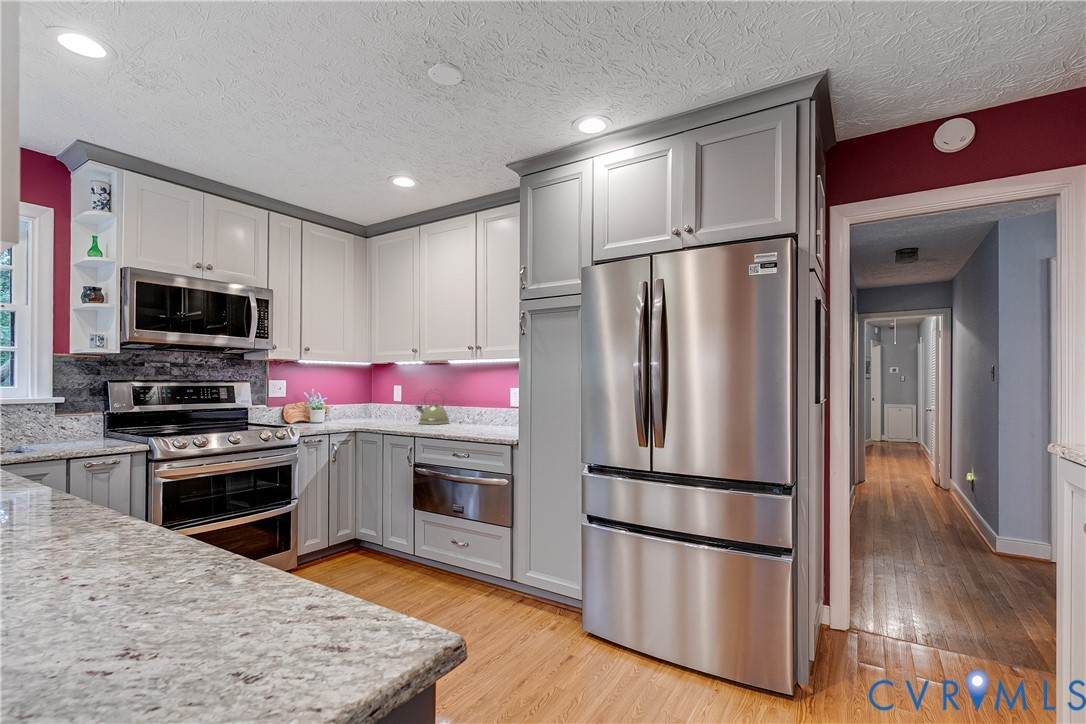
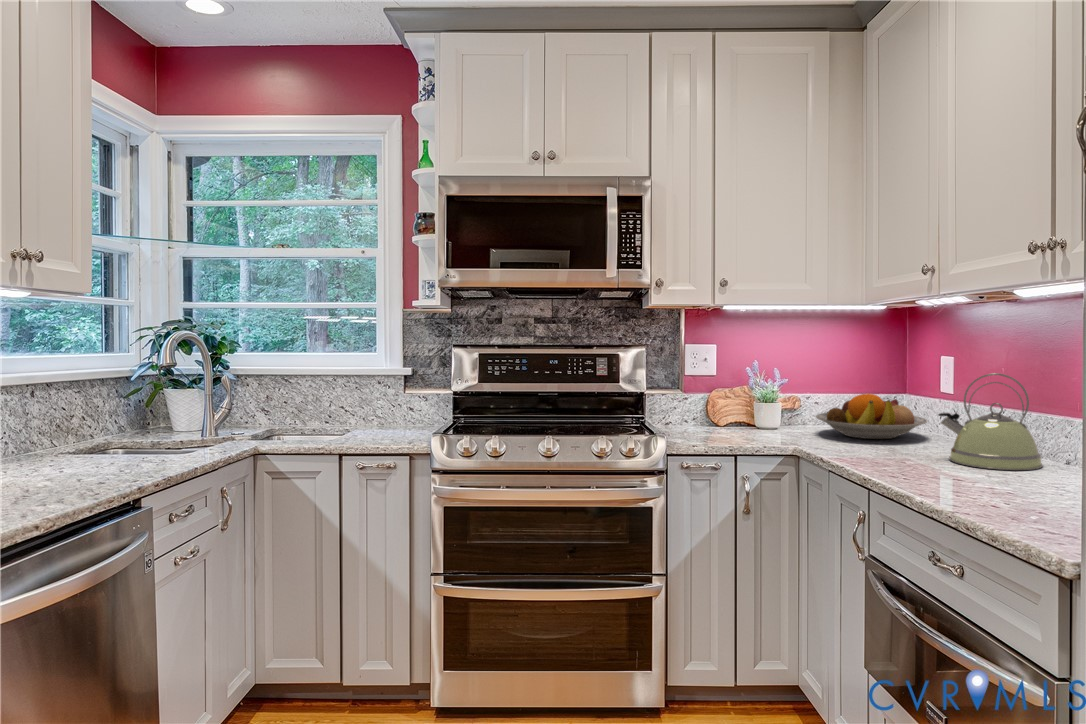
fruit bowl: none [349,402,398,422] -> present [816,393,927,439]

